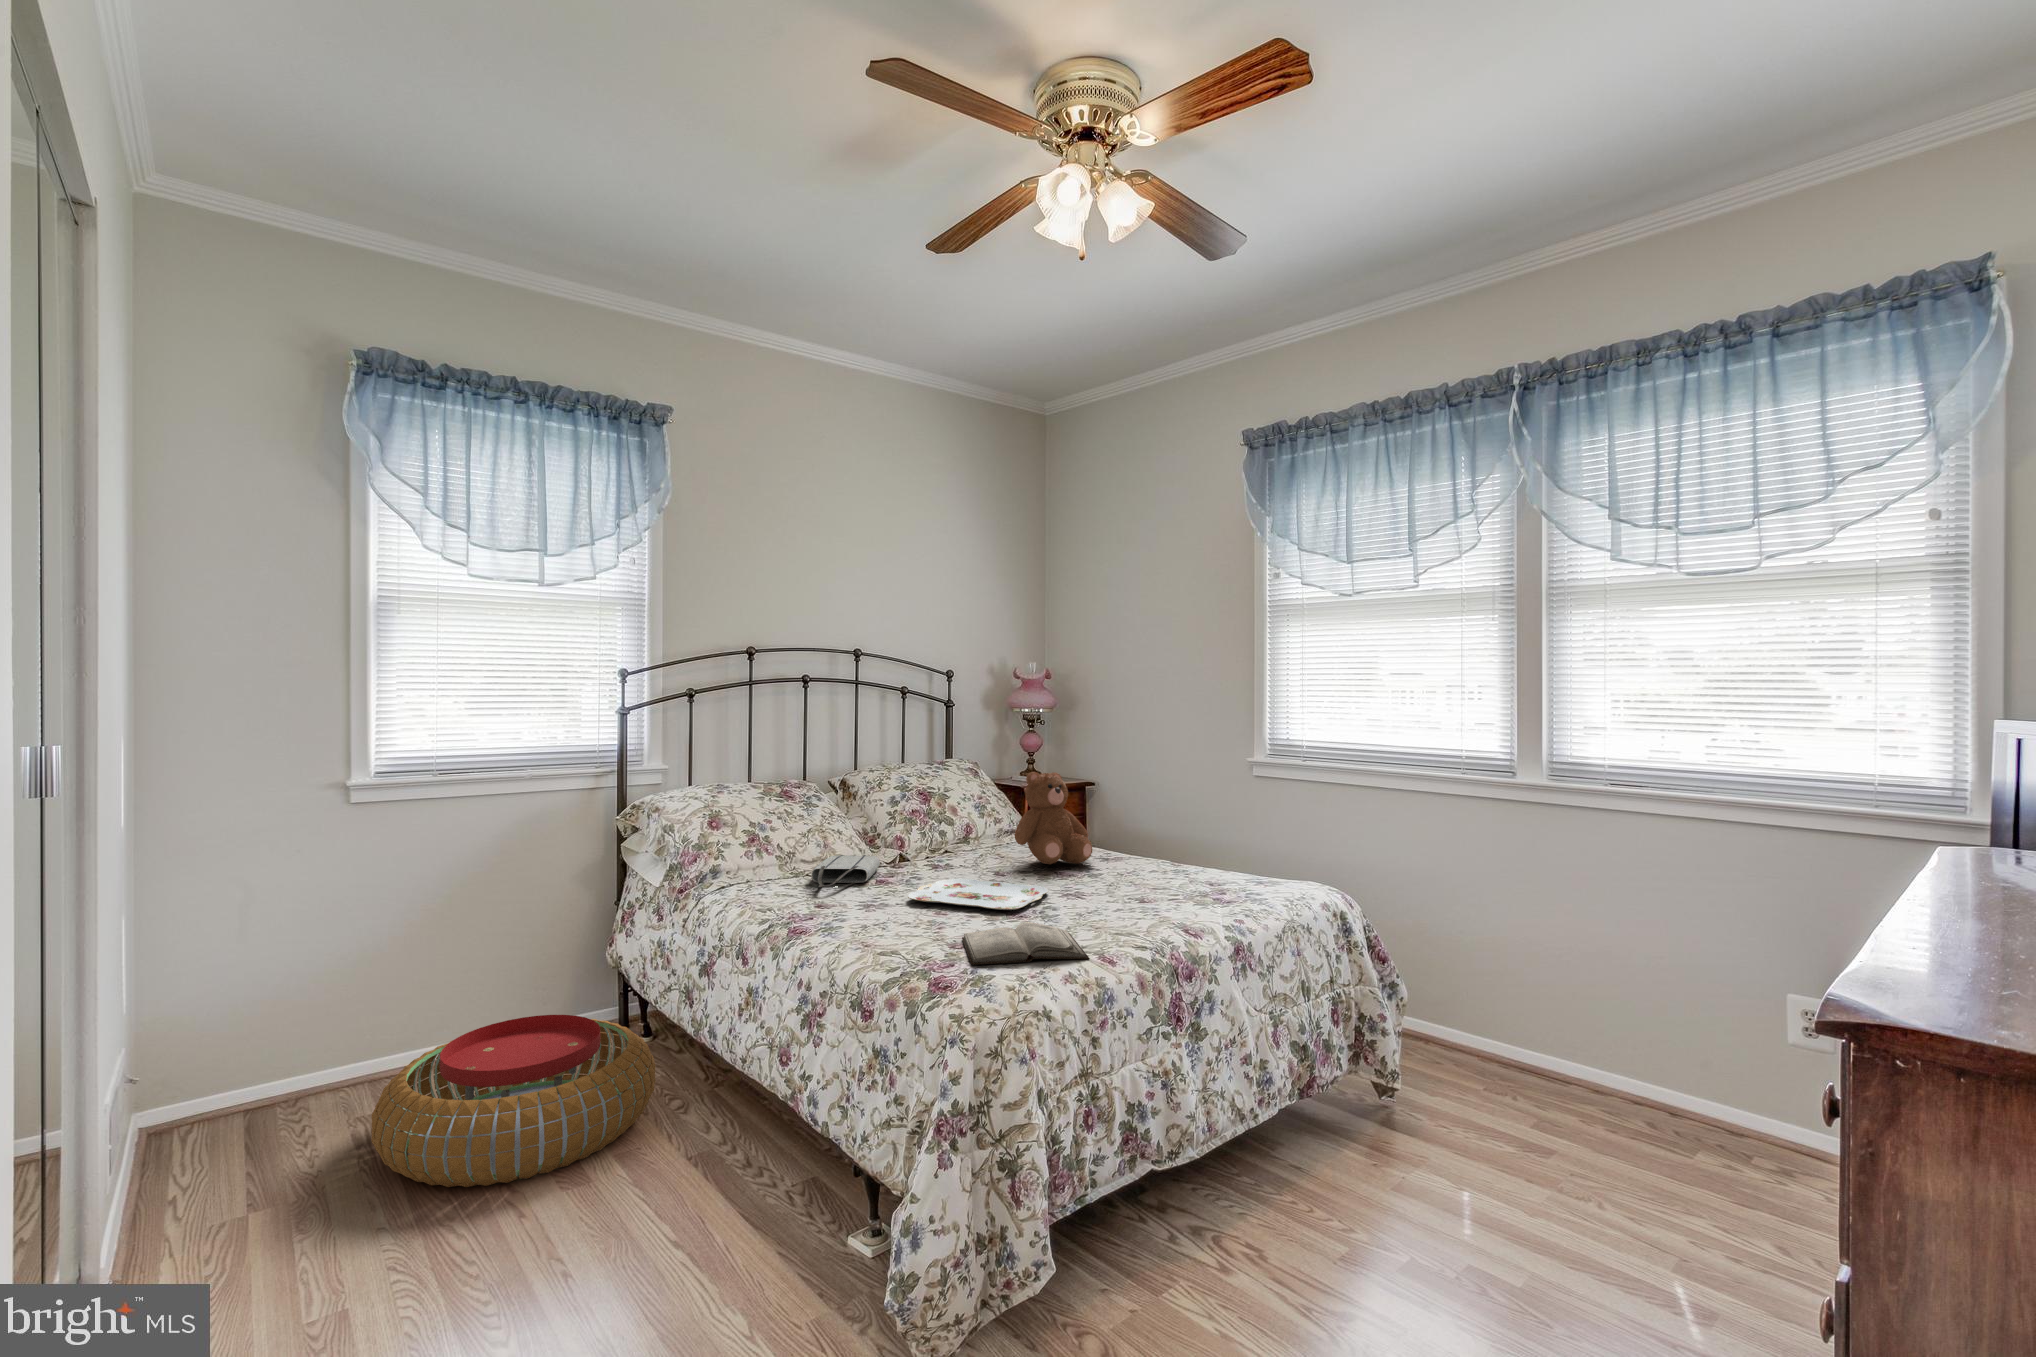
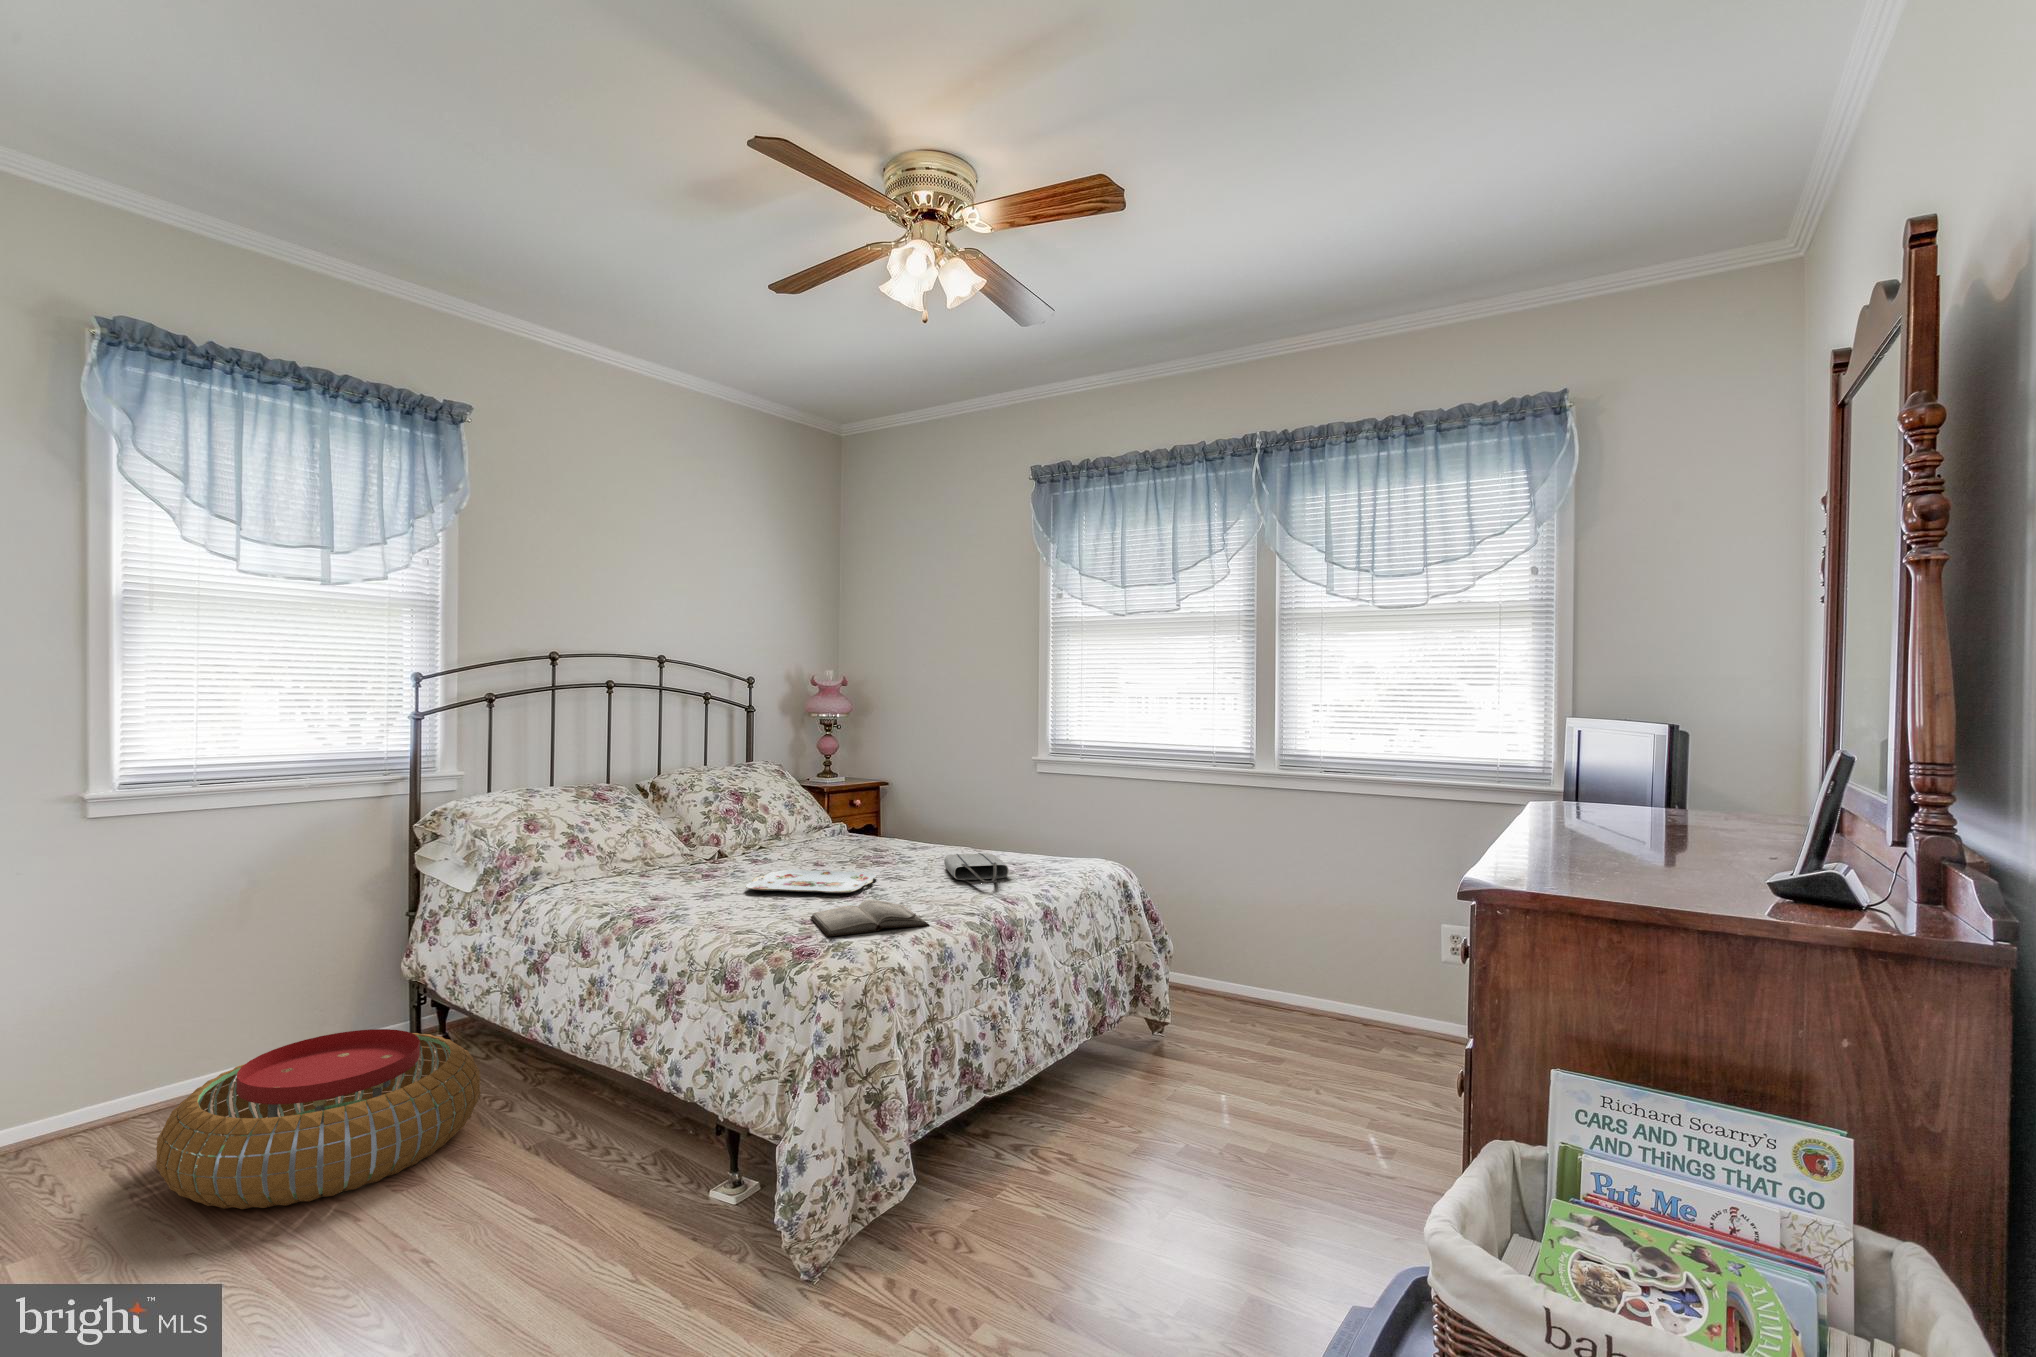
teddy bear: present [1015,772,1092,864] -> none [836,769,910,854]
tote bag: present [811,855,880,887] -> present [944,853,1009,884]

